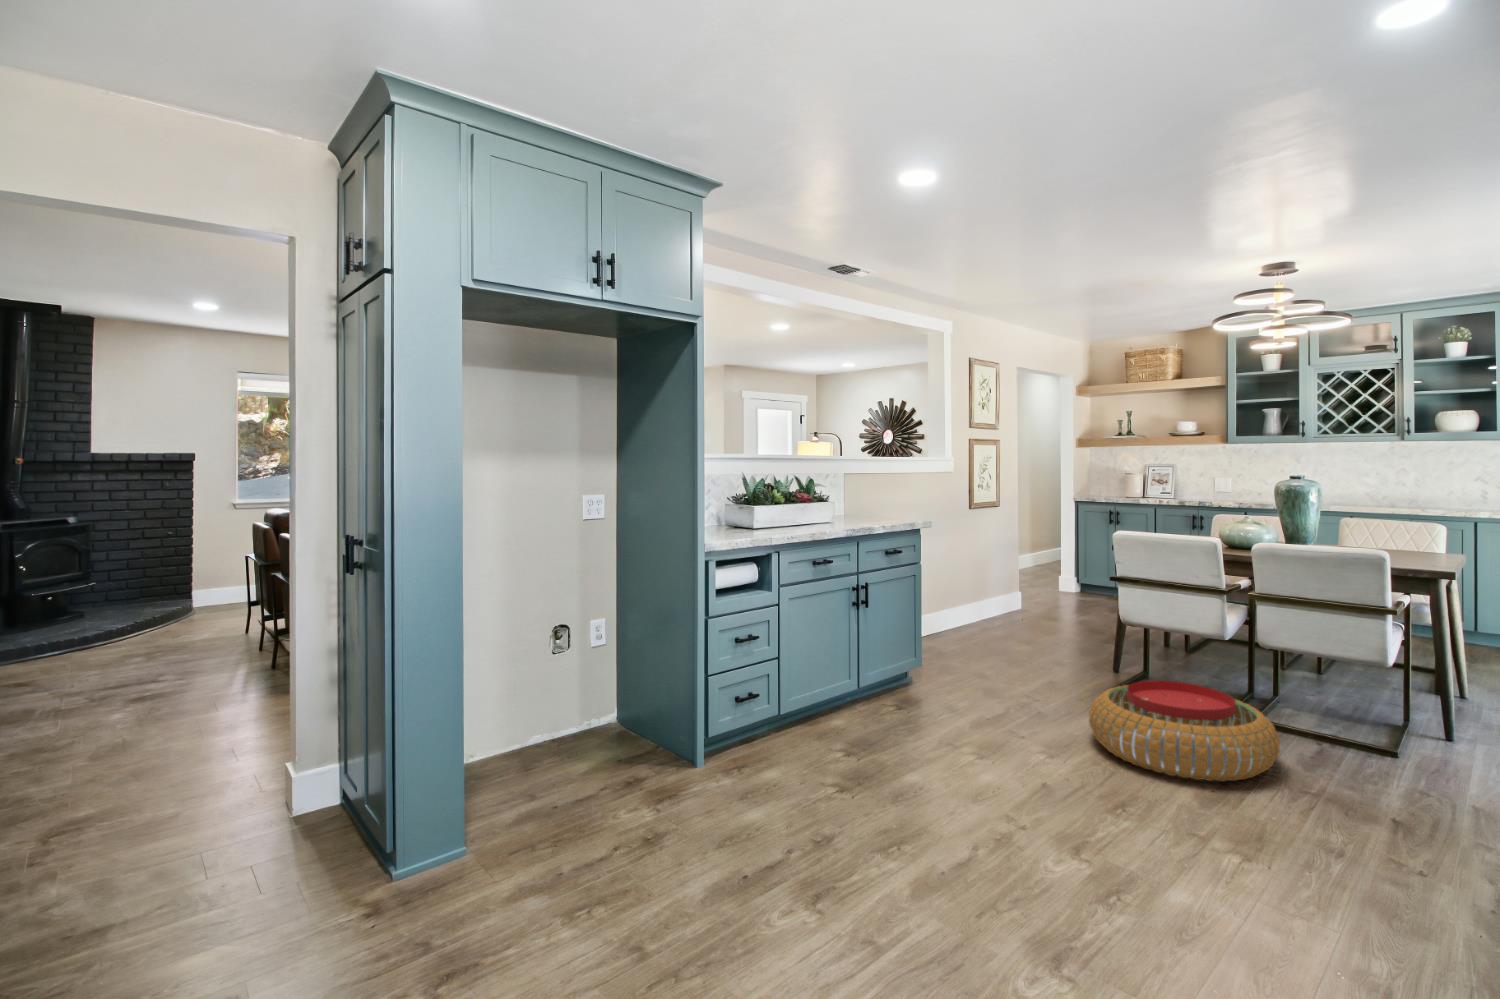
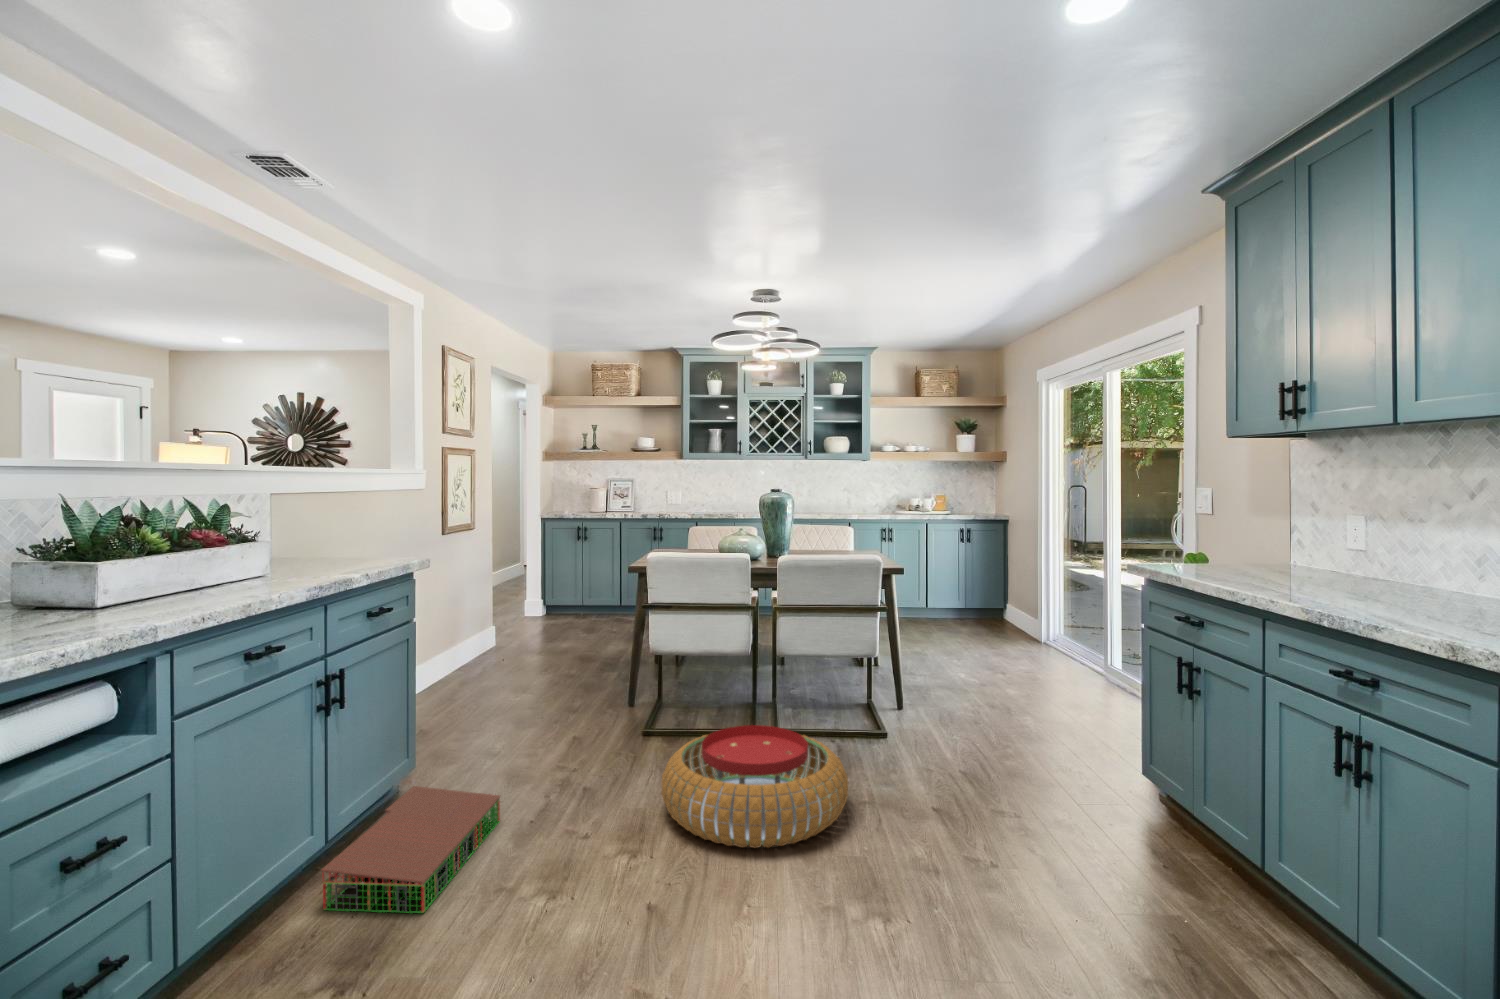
storage bin: none [850,672,969,736] -> present [321,786,500,913]

